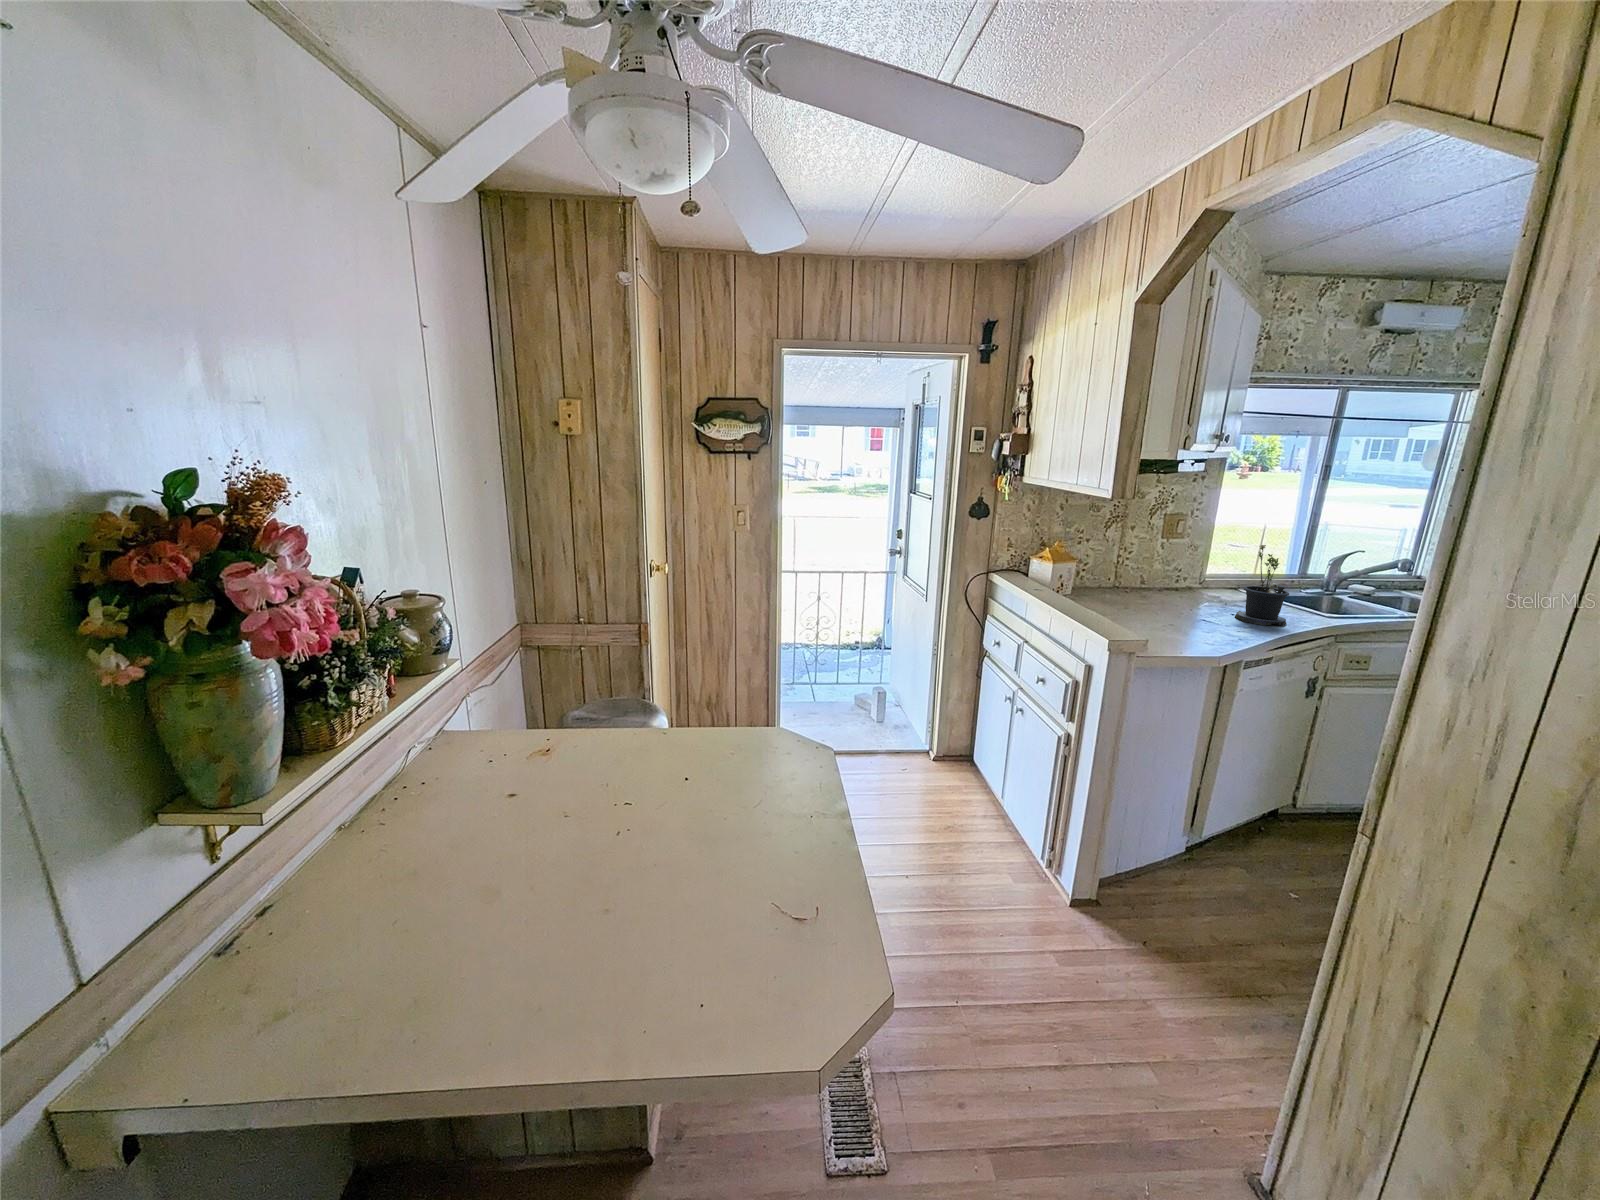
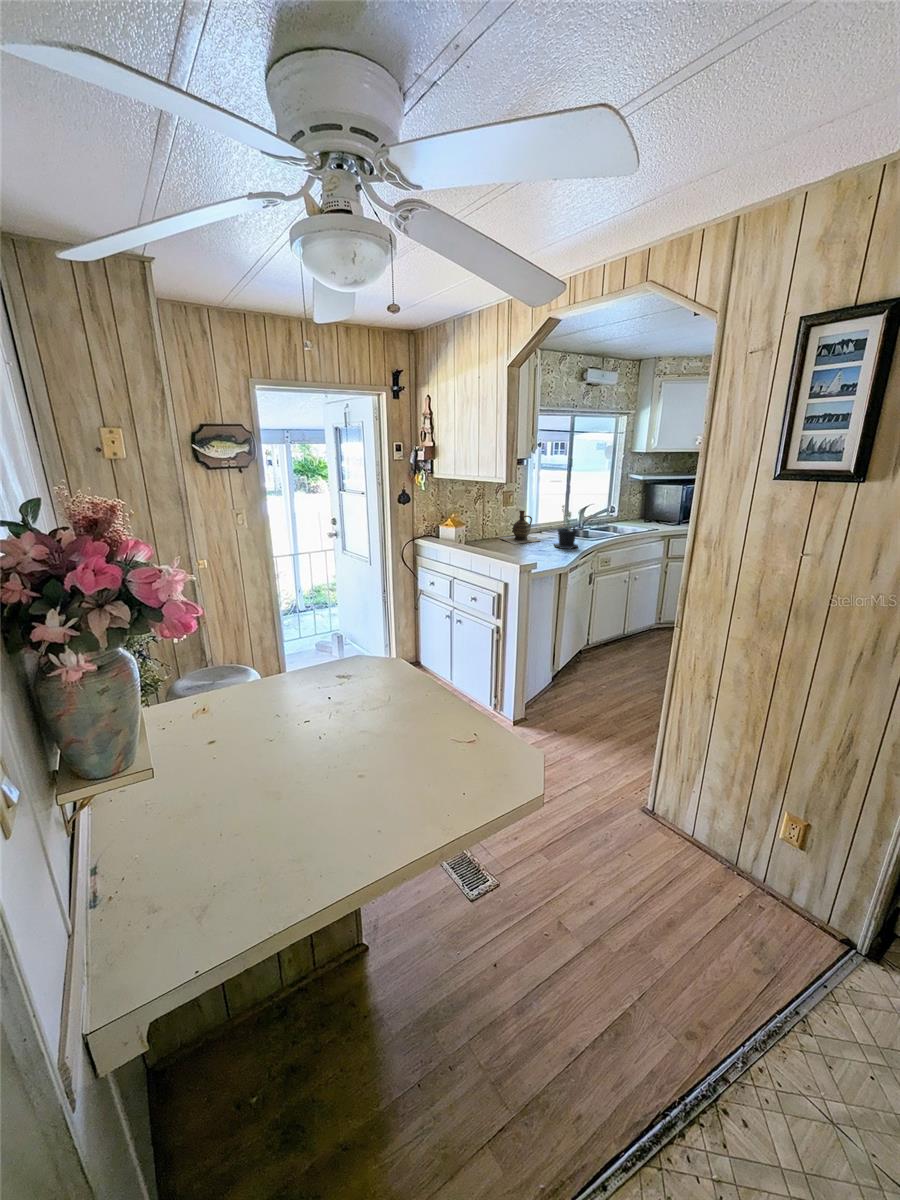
ceramic jug: none [1139,546,1219,603] -> present [500,510,541,544]

